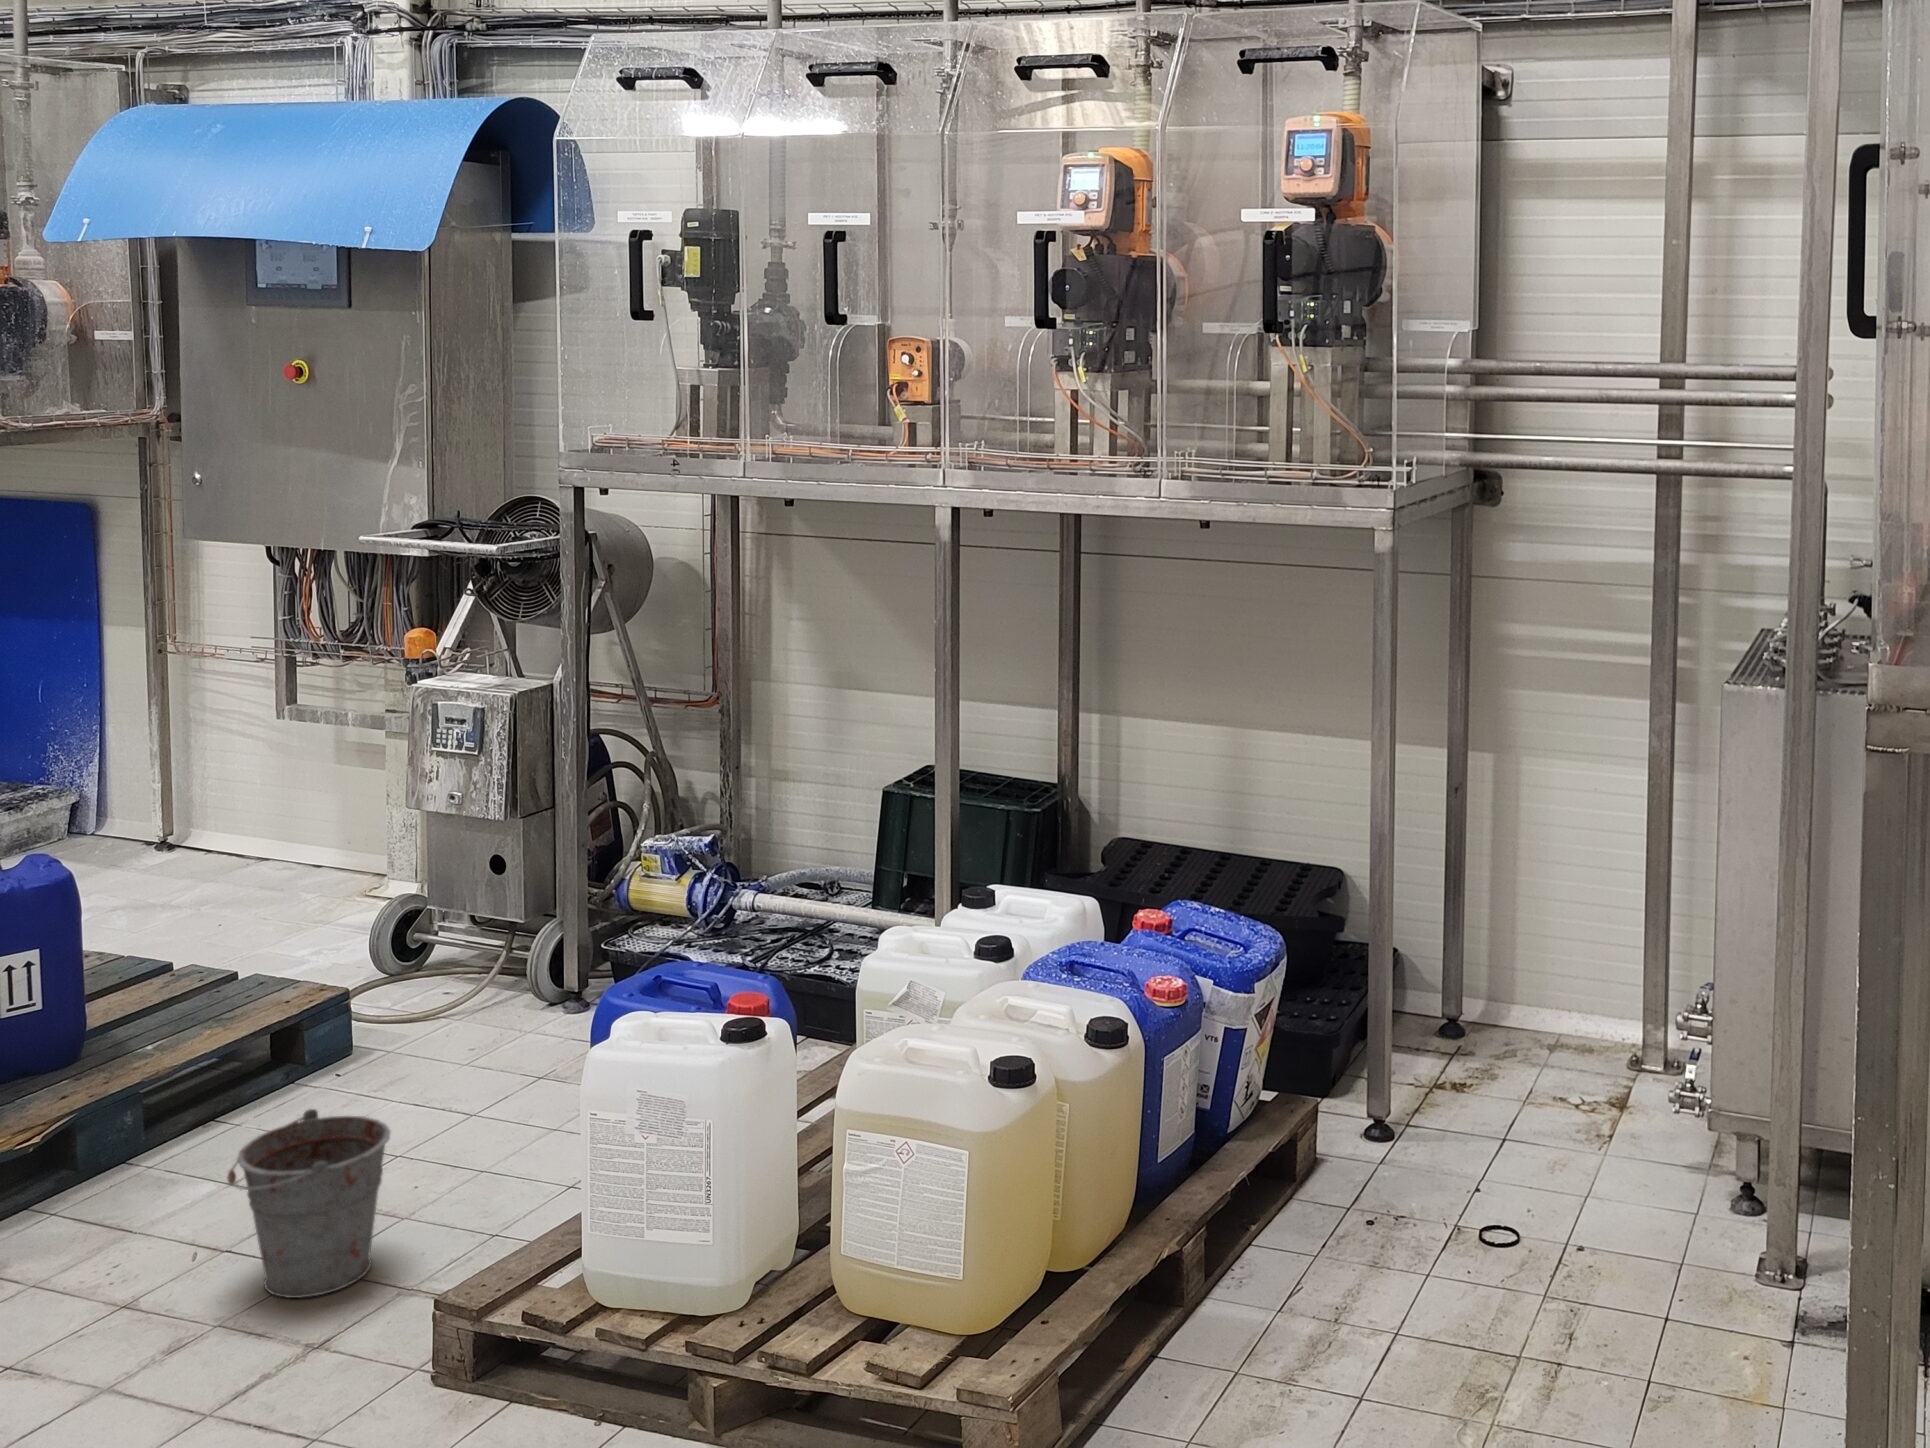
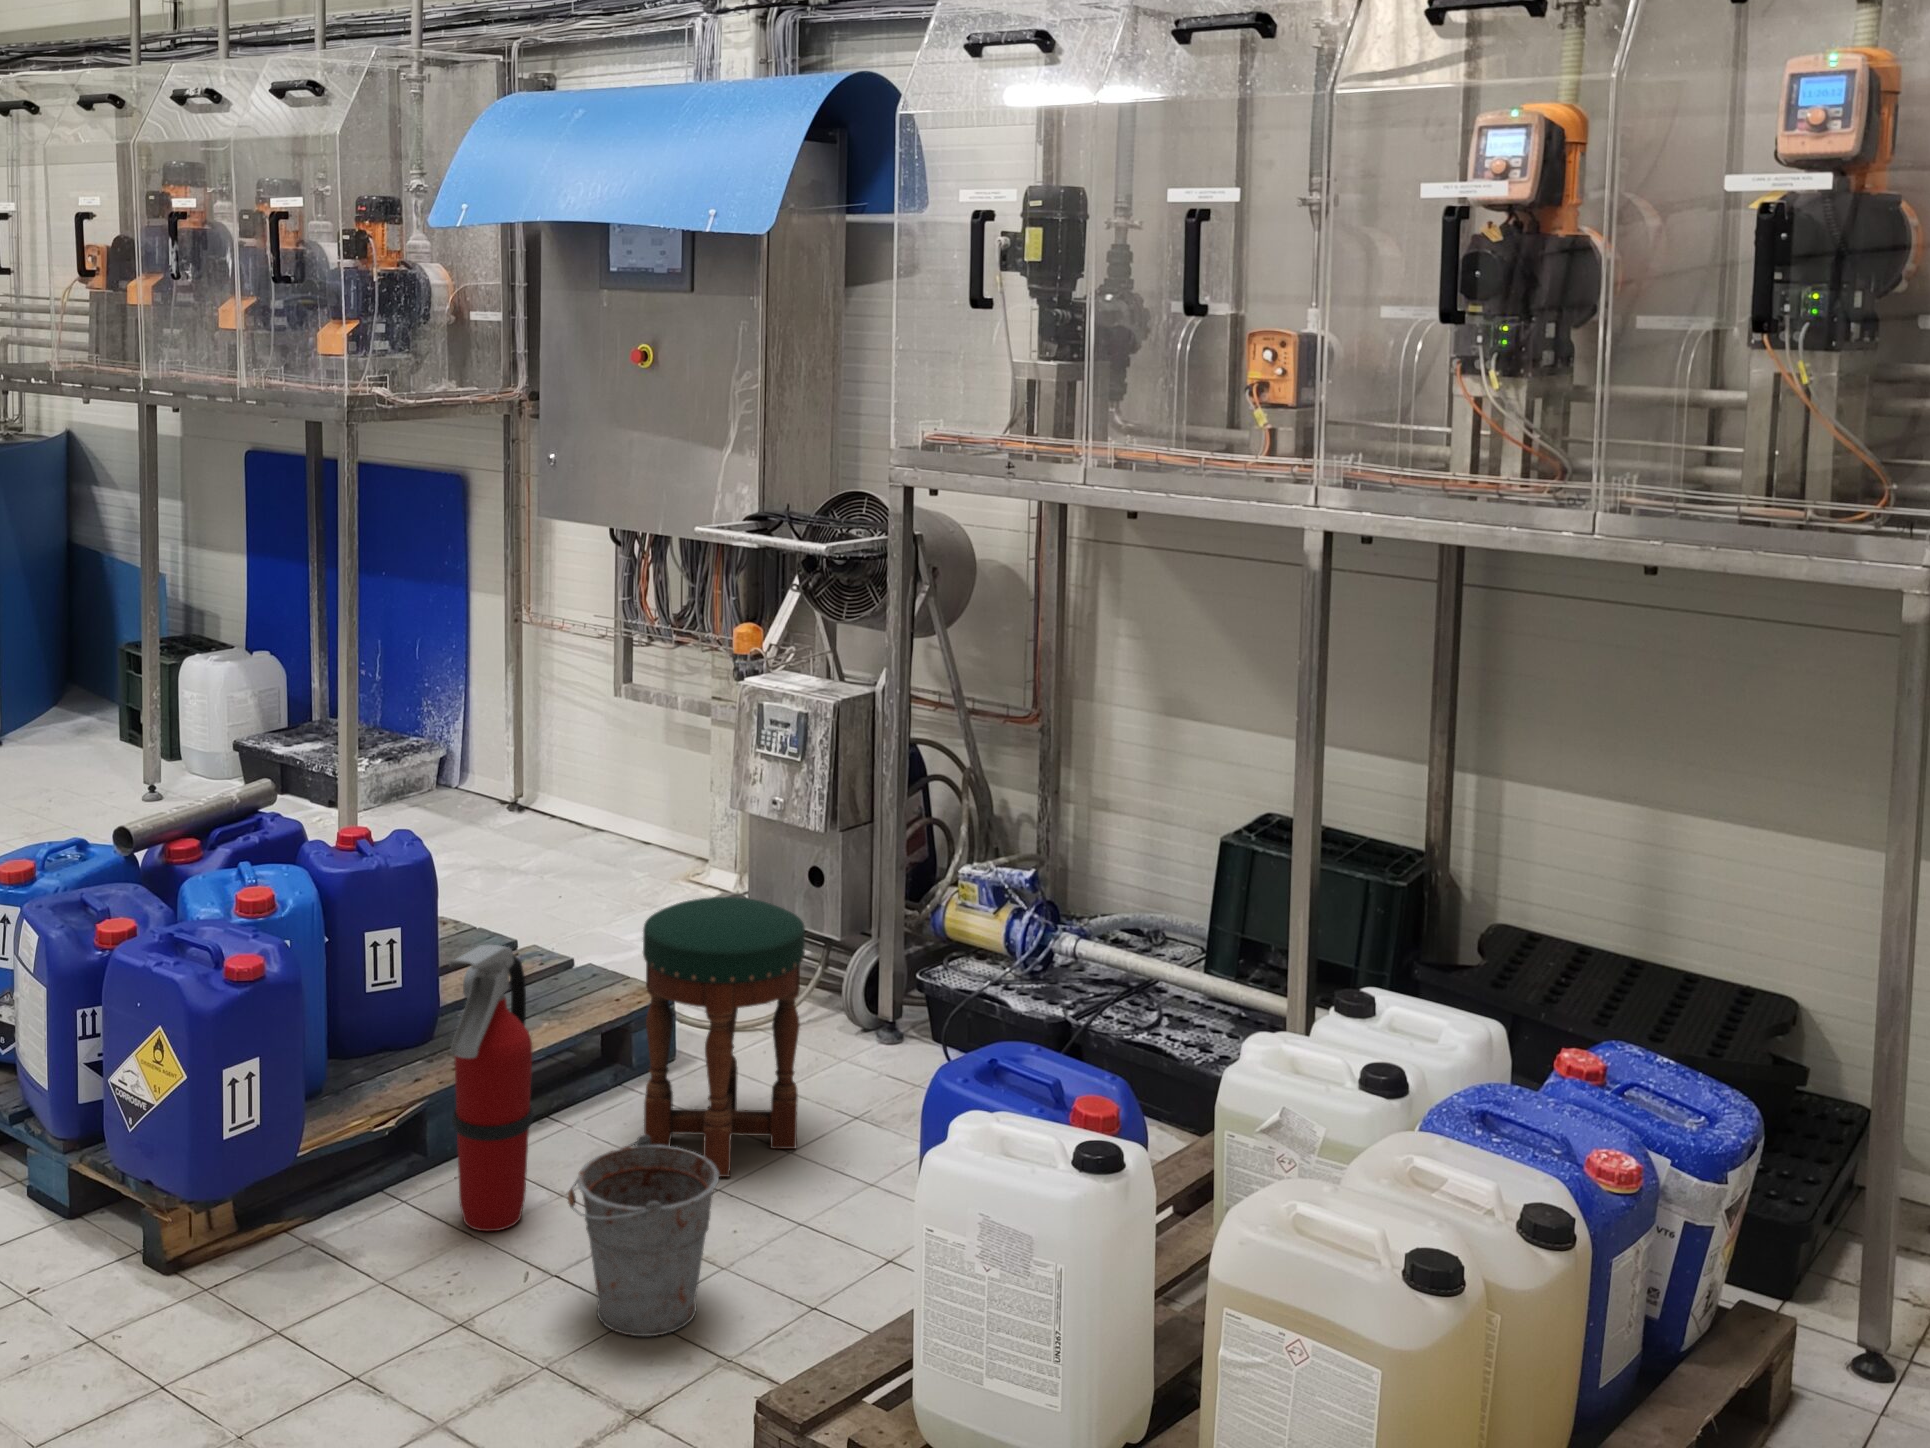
stool: none [308,884,481,1152] -> present [643,897,805,1177]
fire extinguisher: none [84,949,186,1237] -> present [448,945,534,1231]

